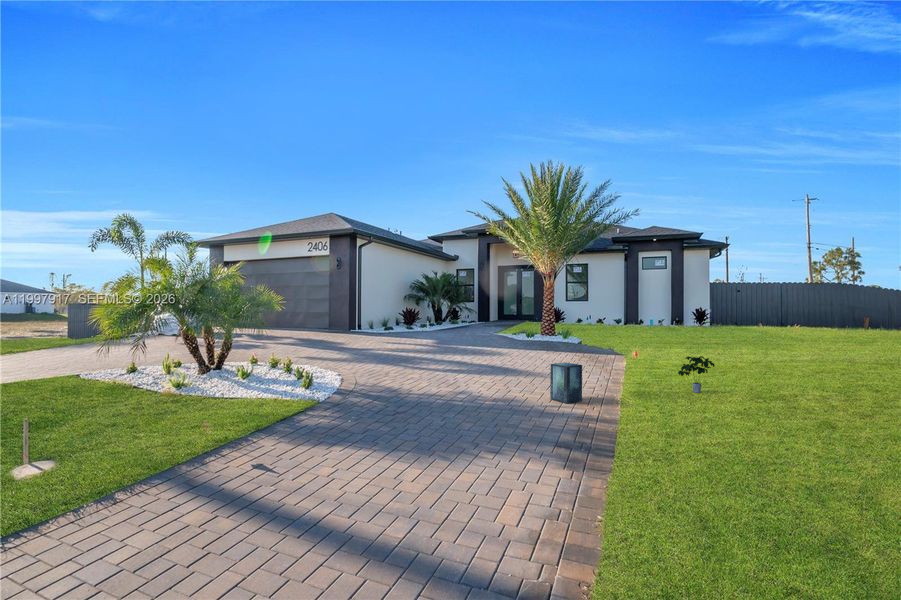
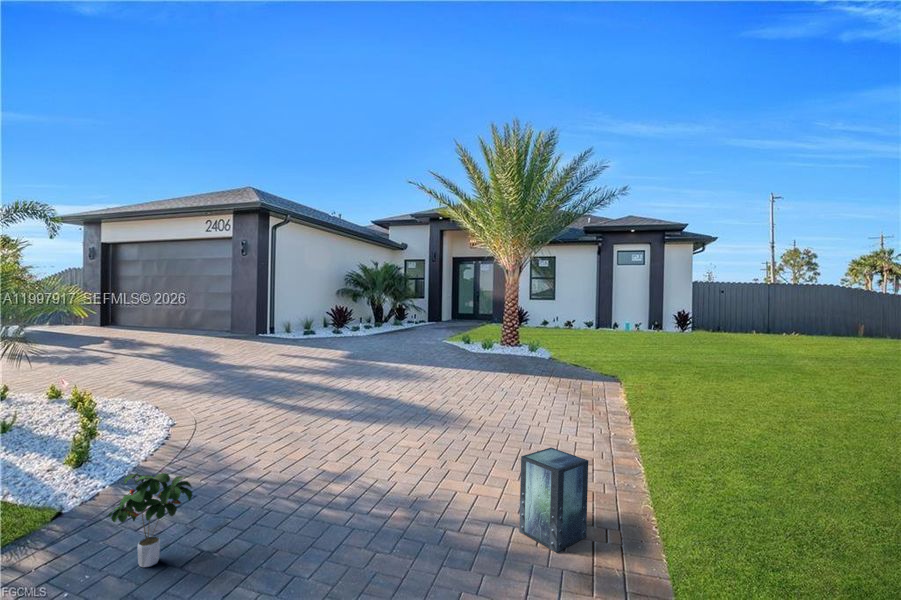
potted plant: present [678,356,715,393] -> present [108,473,192,567]

